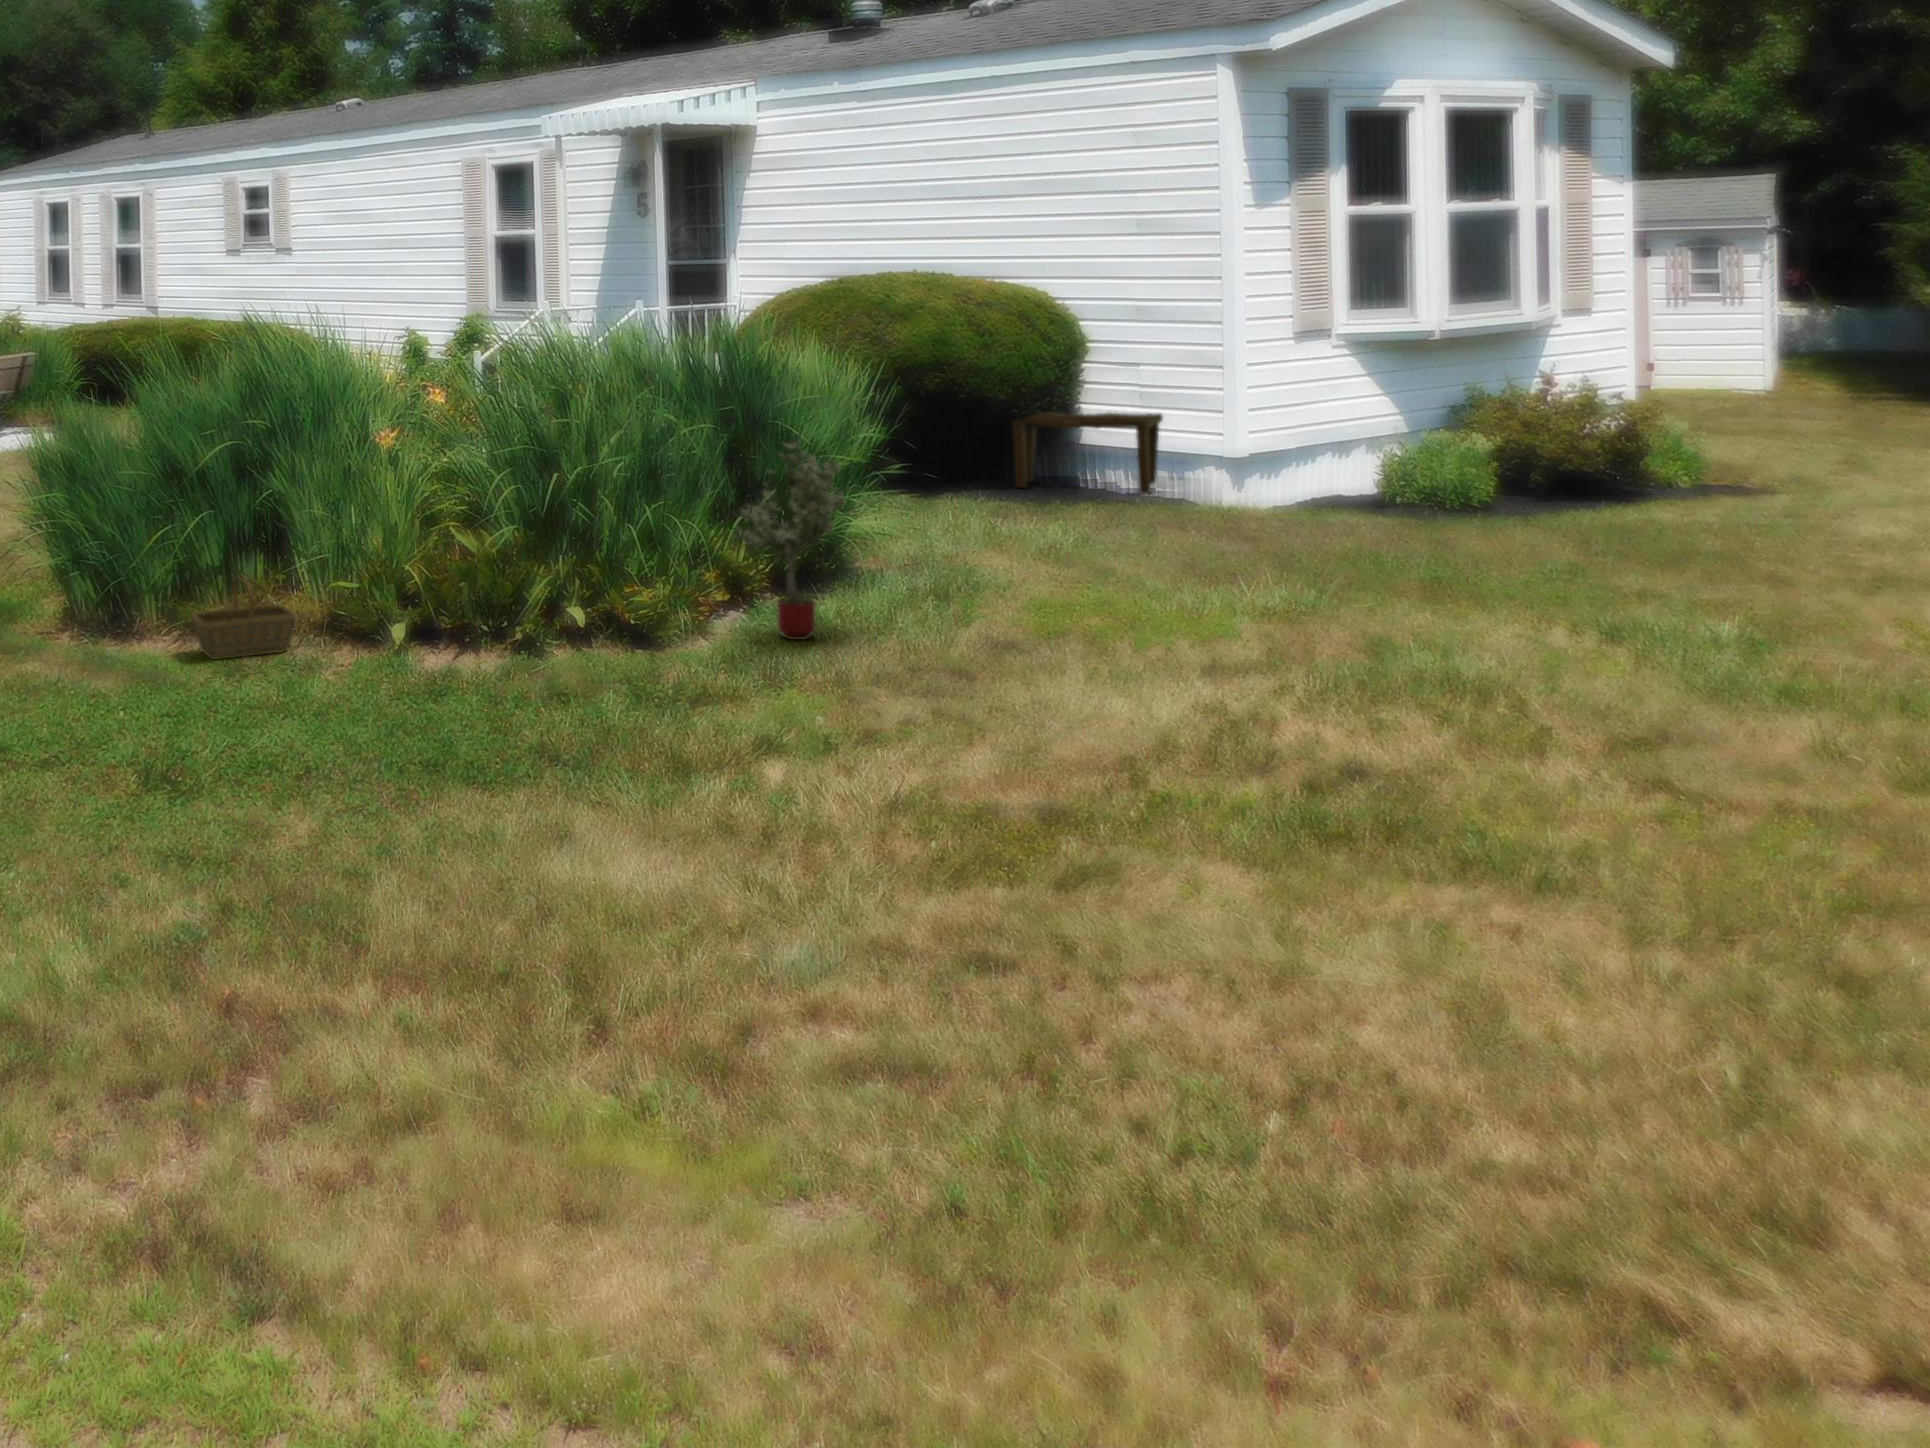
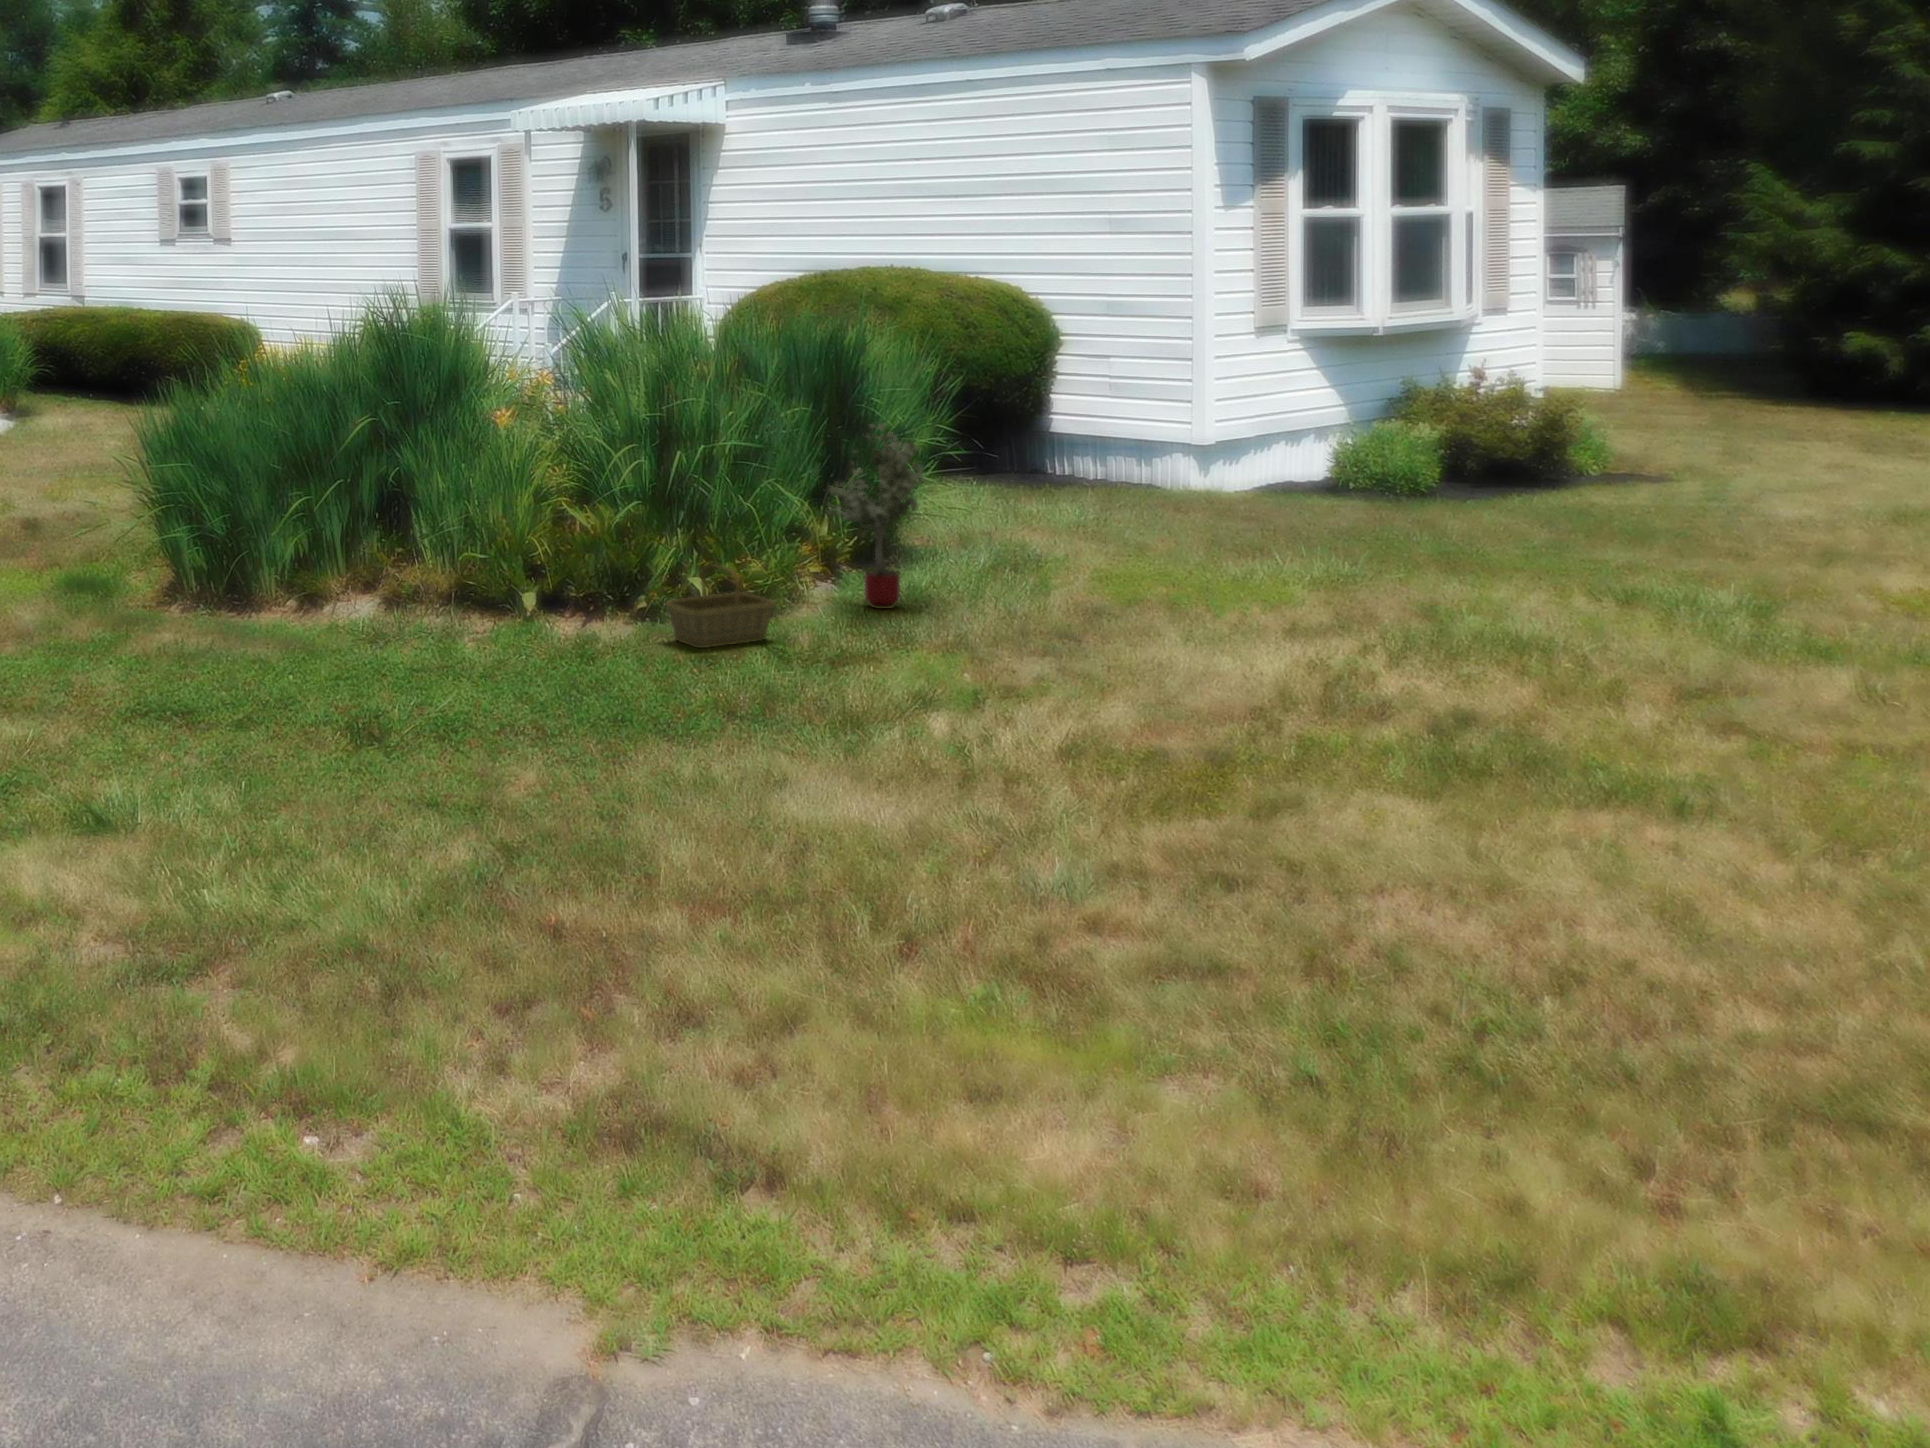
bench: present [1013,413,1163,495] -> none [998,399,1138,478]
basket: present [191,577,296,659] -> present [665,564,775,648]

